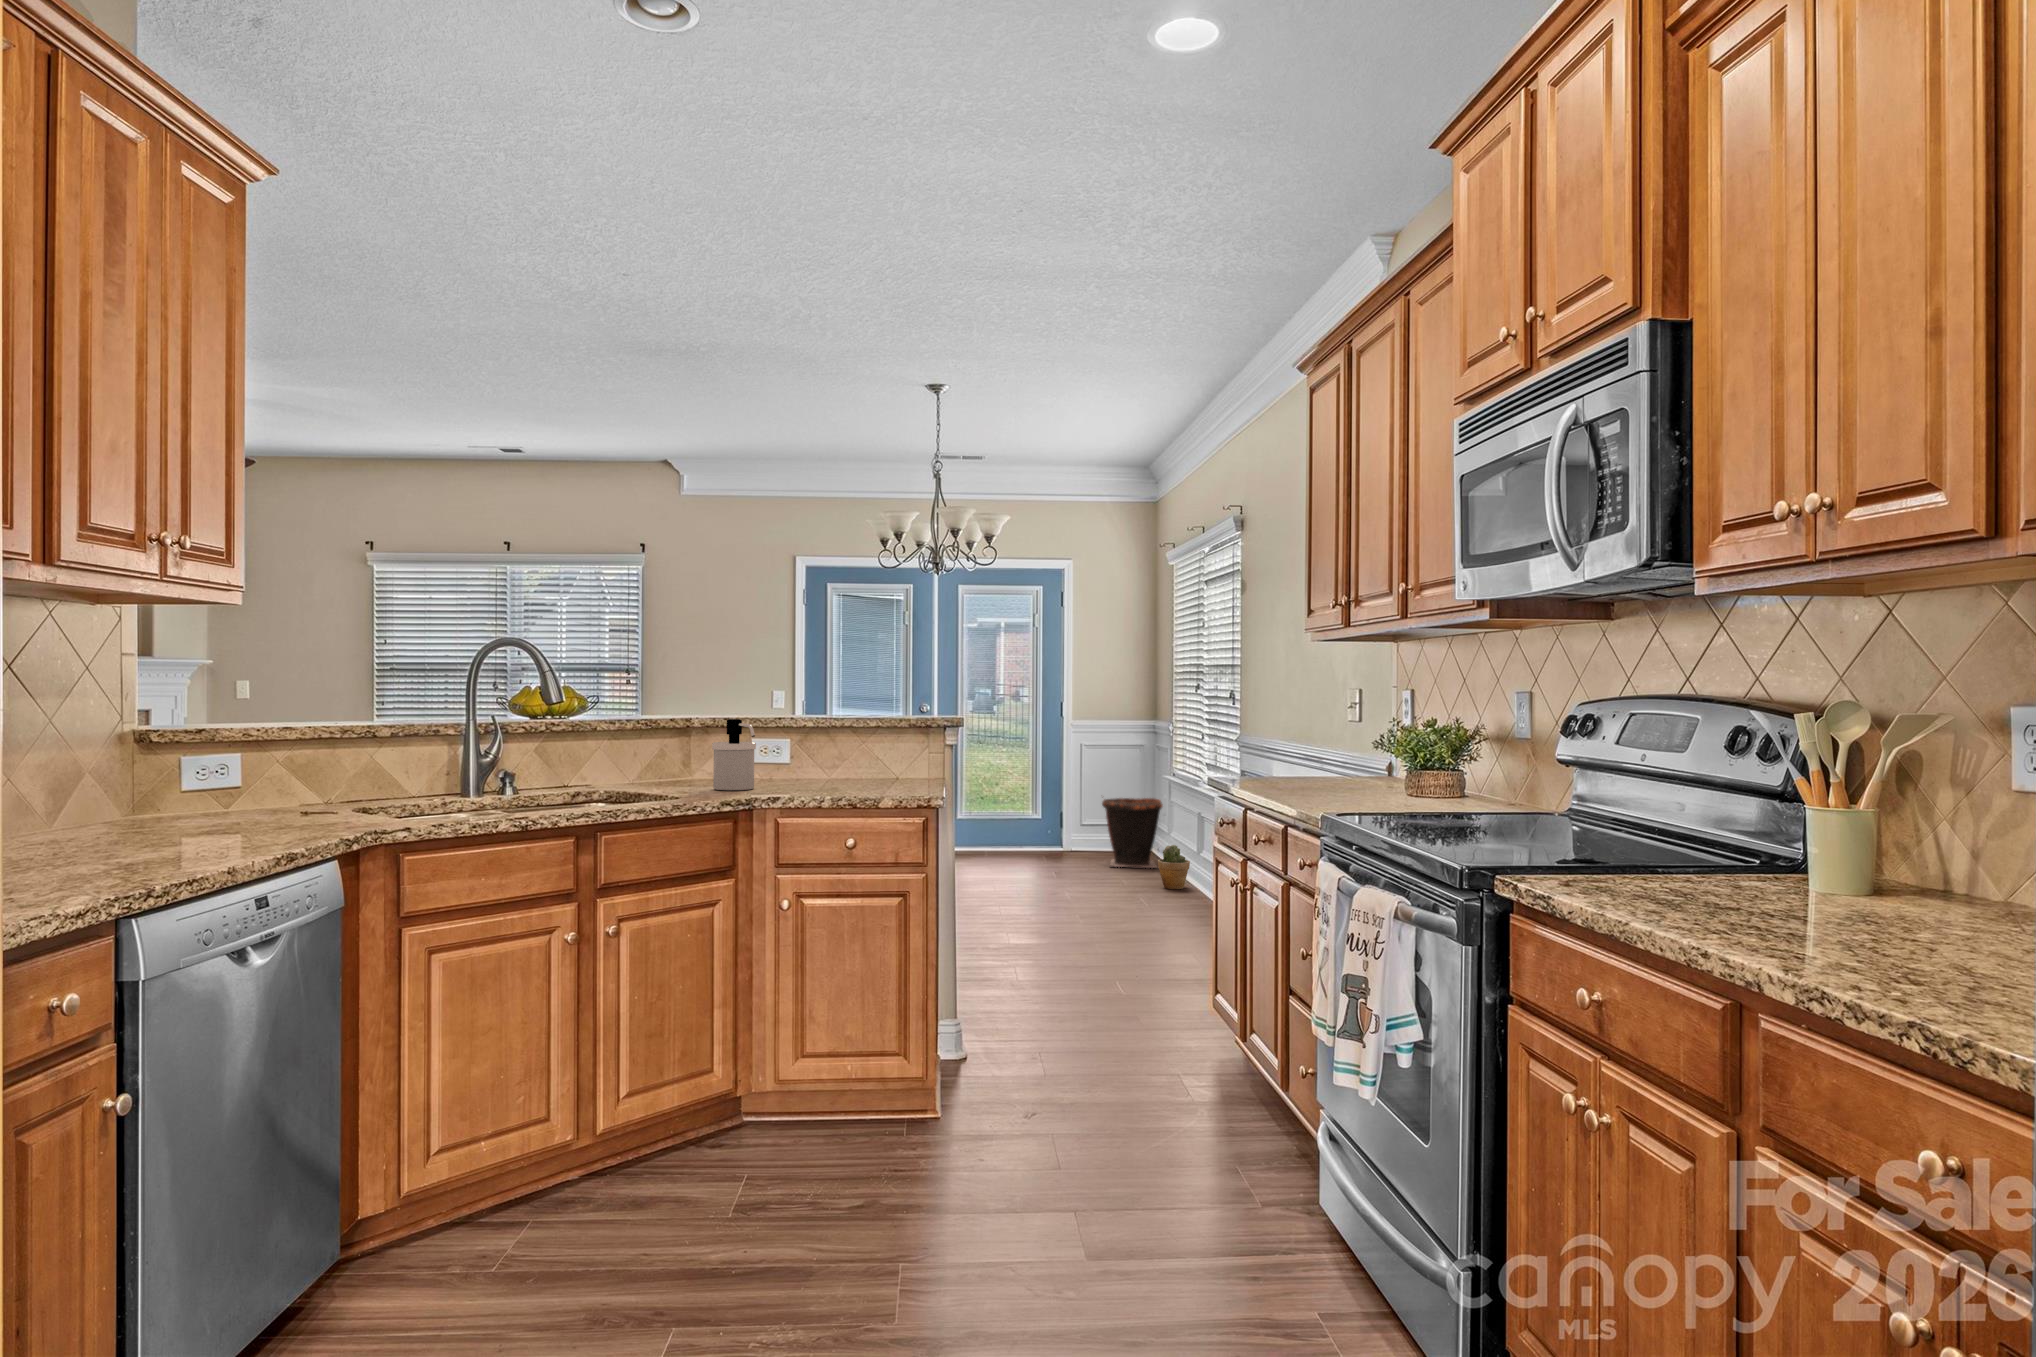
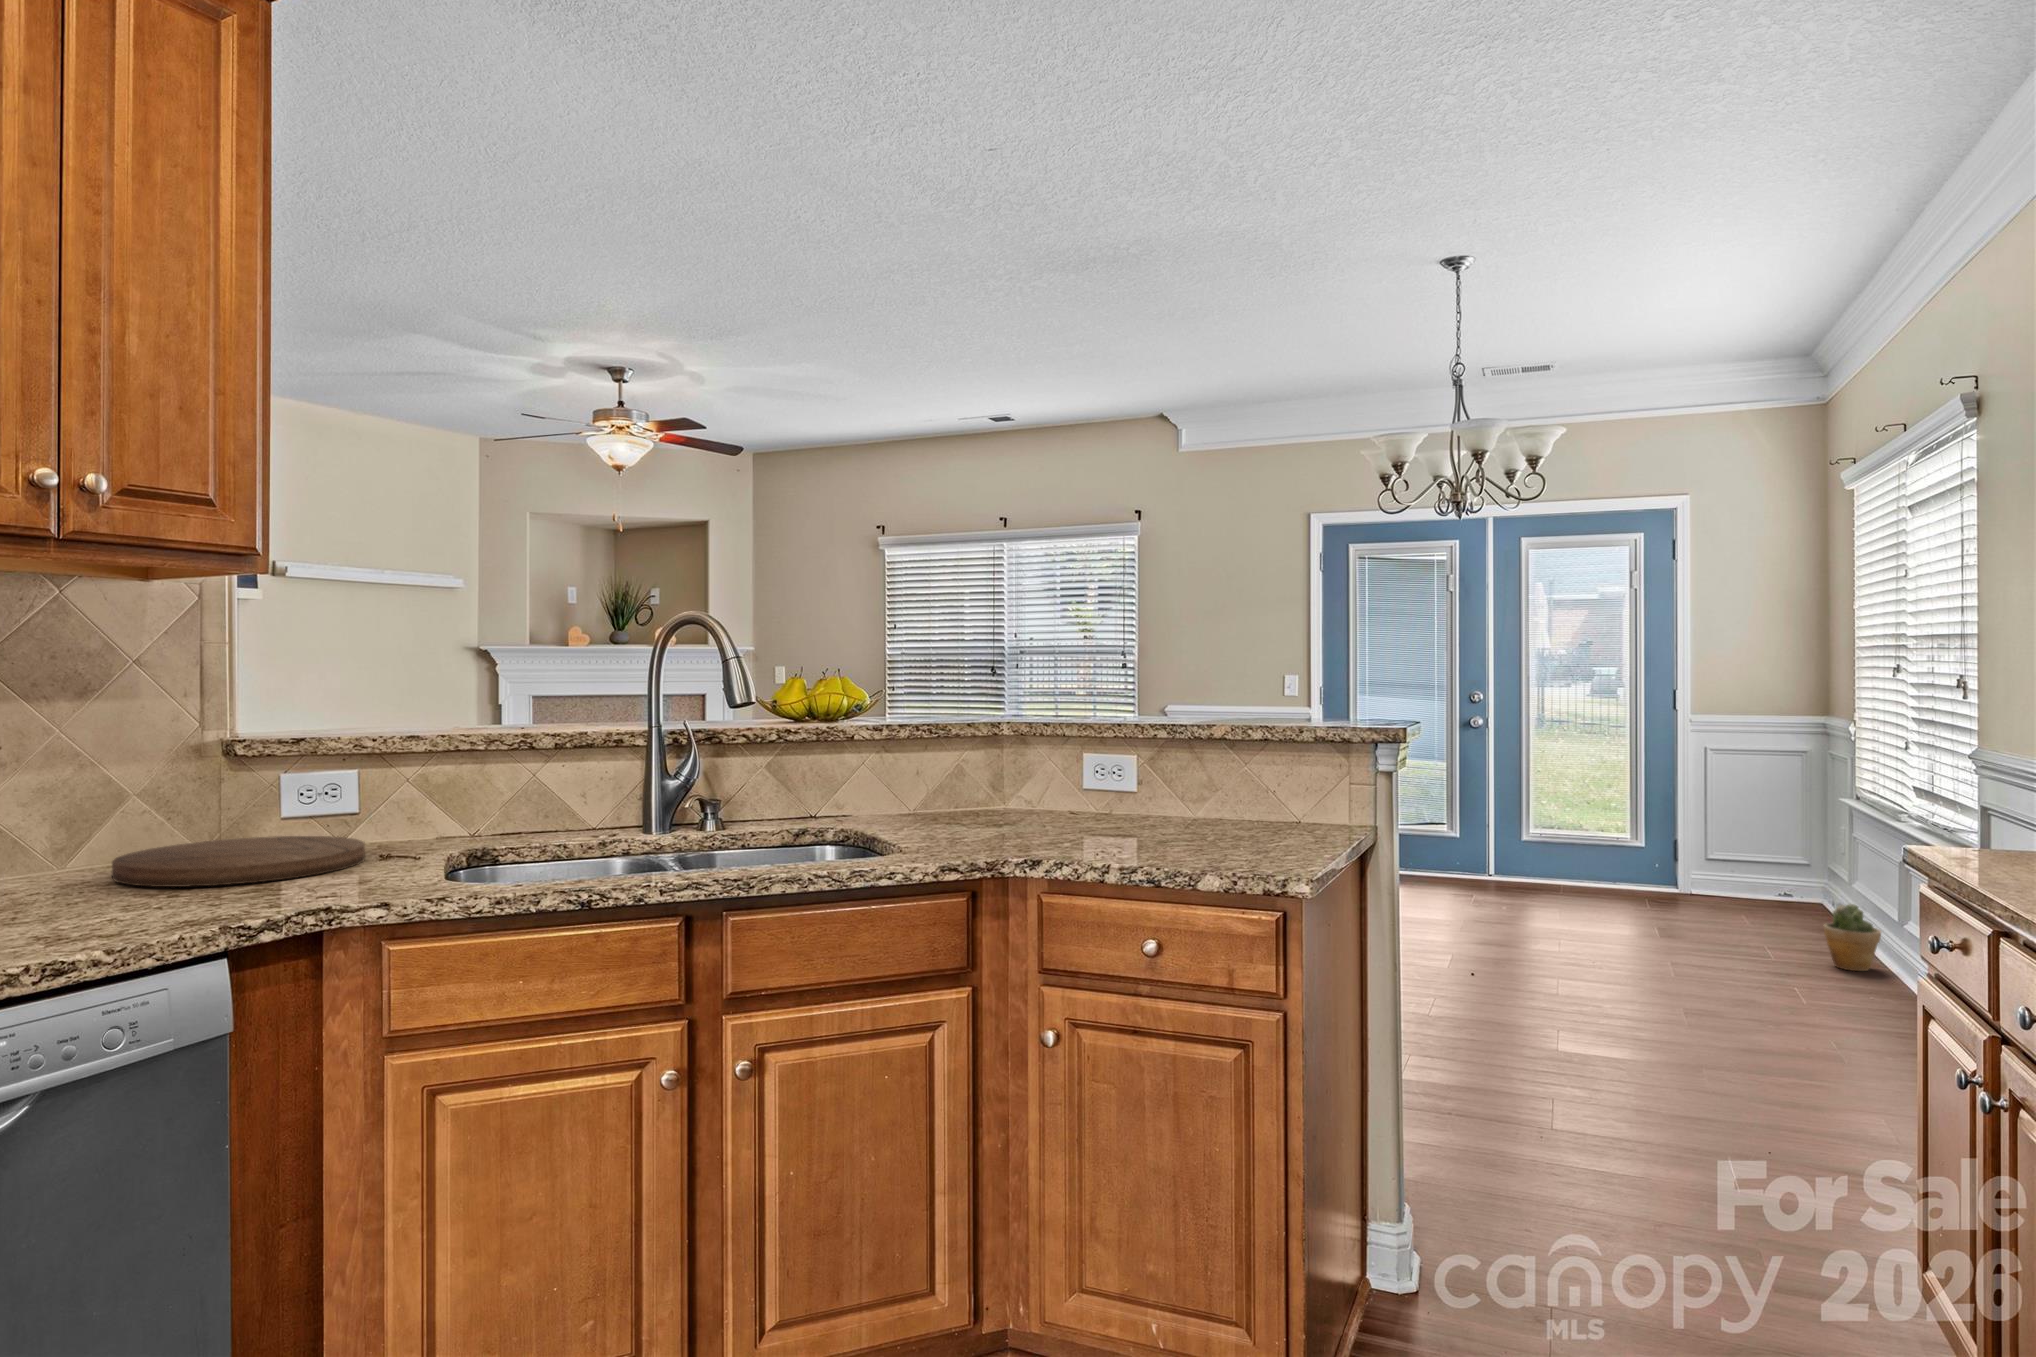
soap dispenser: present [712,719,756,790] -> none [976,727,1042,839]
waste bin: present [1102,798,1163,868] -> none [1732,819,1834,929]
cutting board: none [105,805,294,833] -> present [112,836,365,887]

